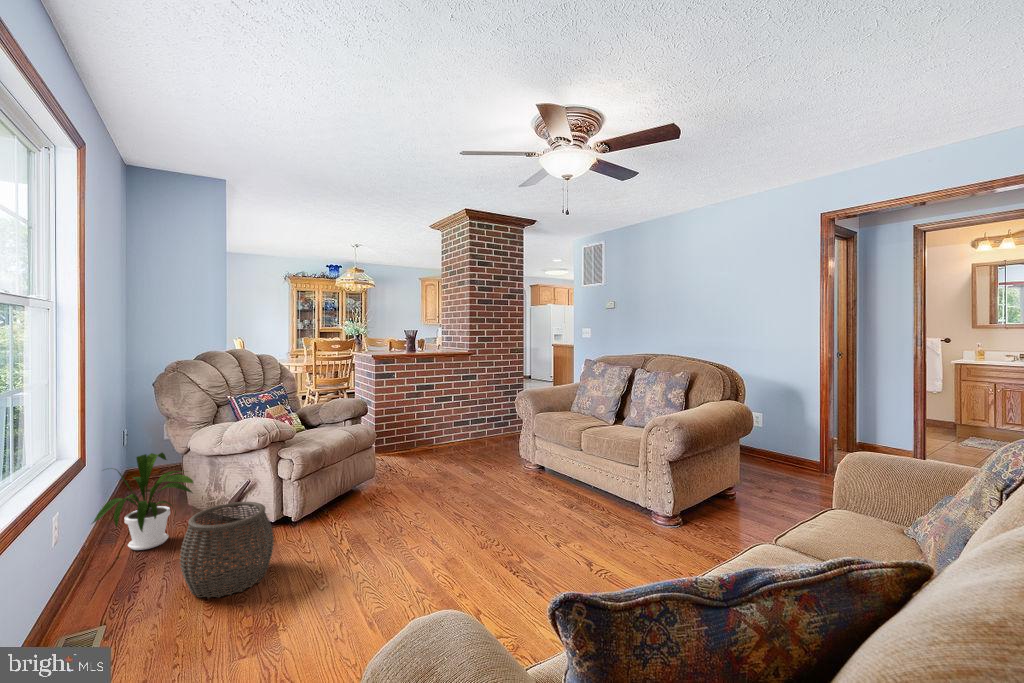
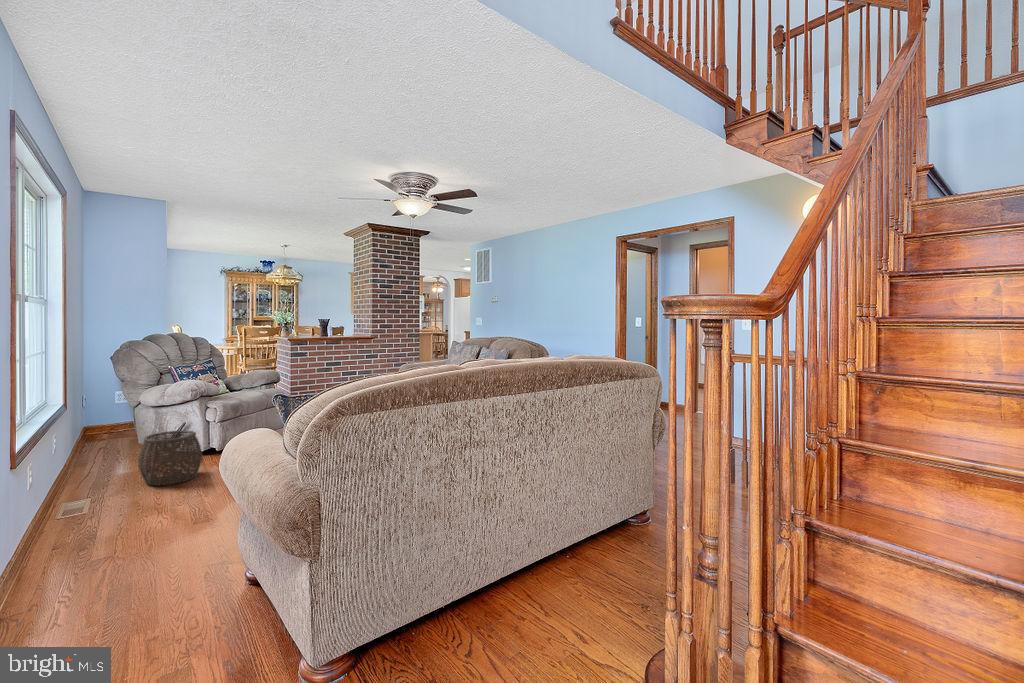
house plant: present [93,453,194,550] -> none [71,401,144,468]

